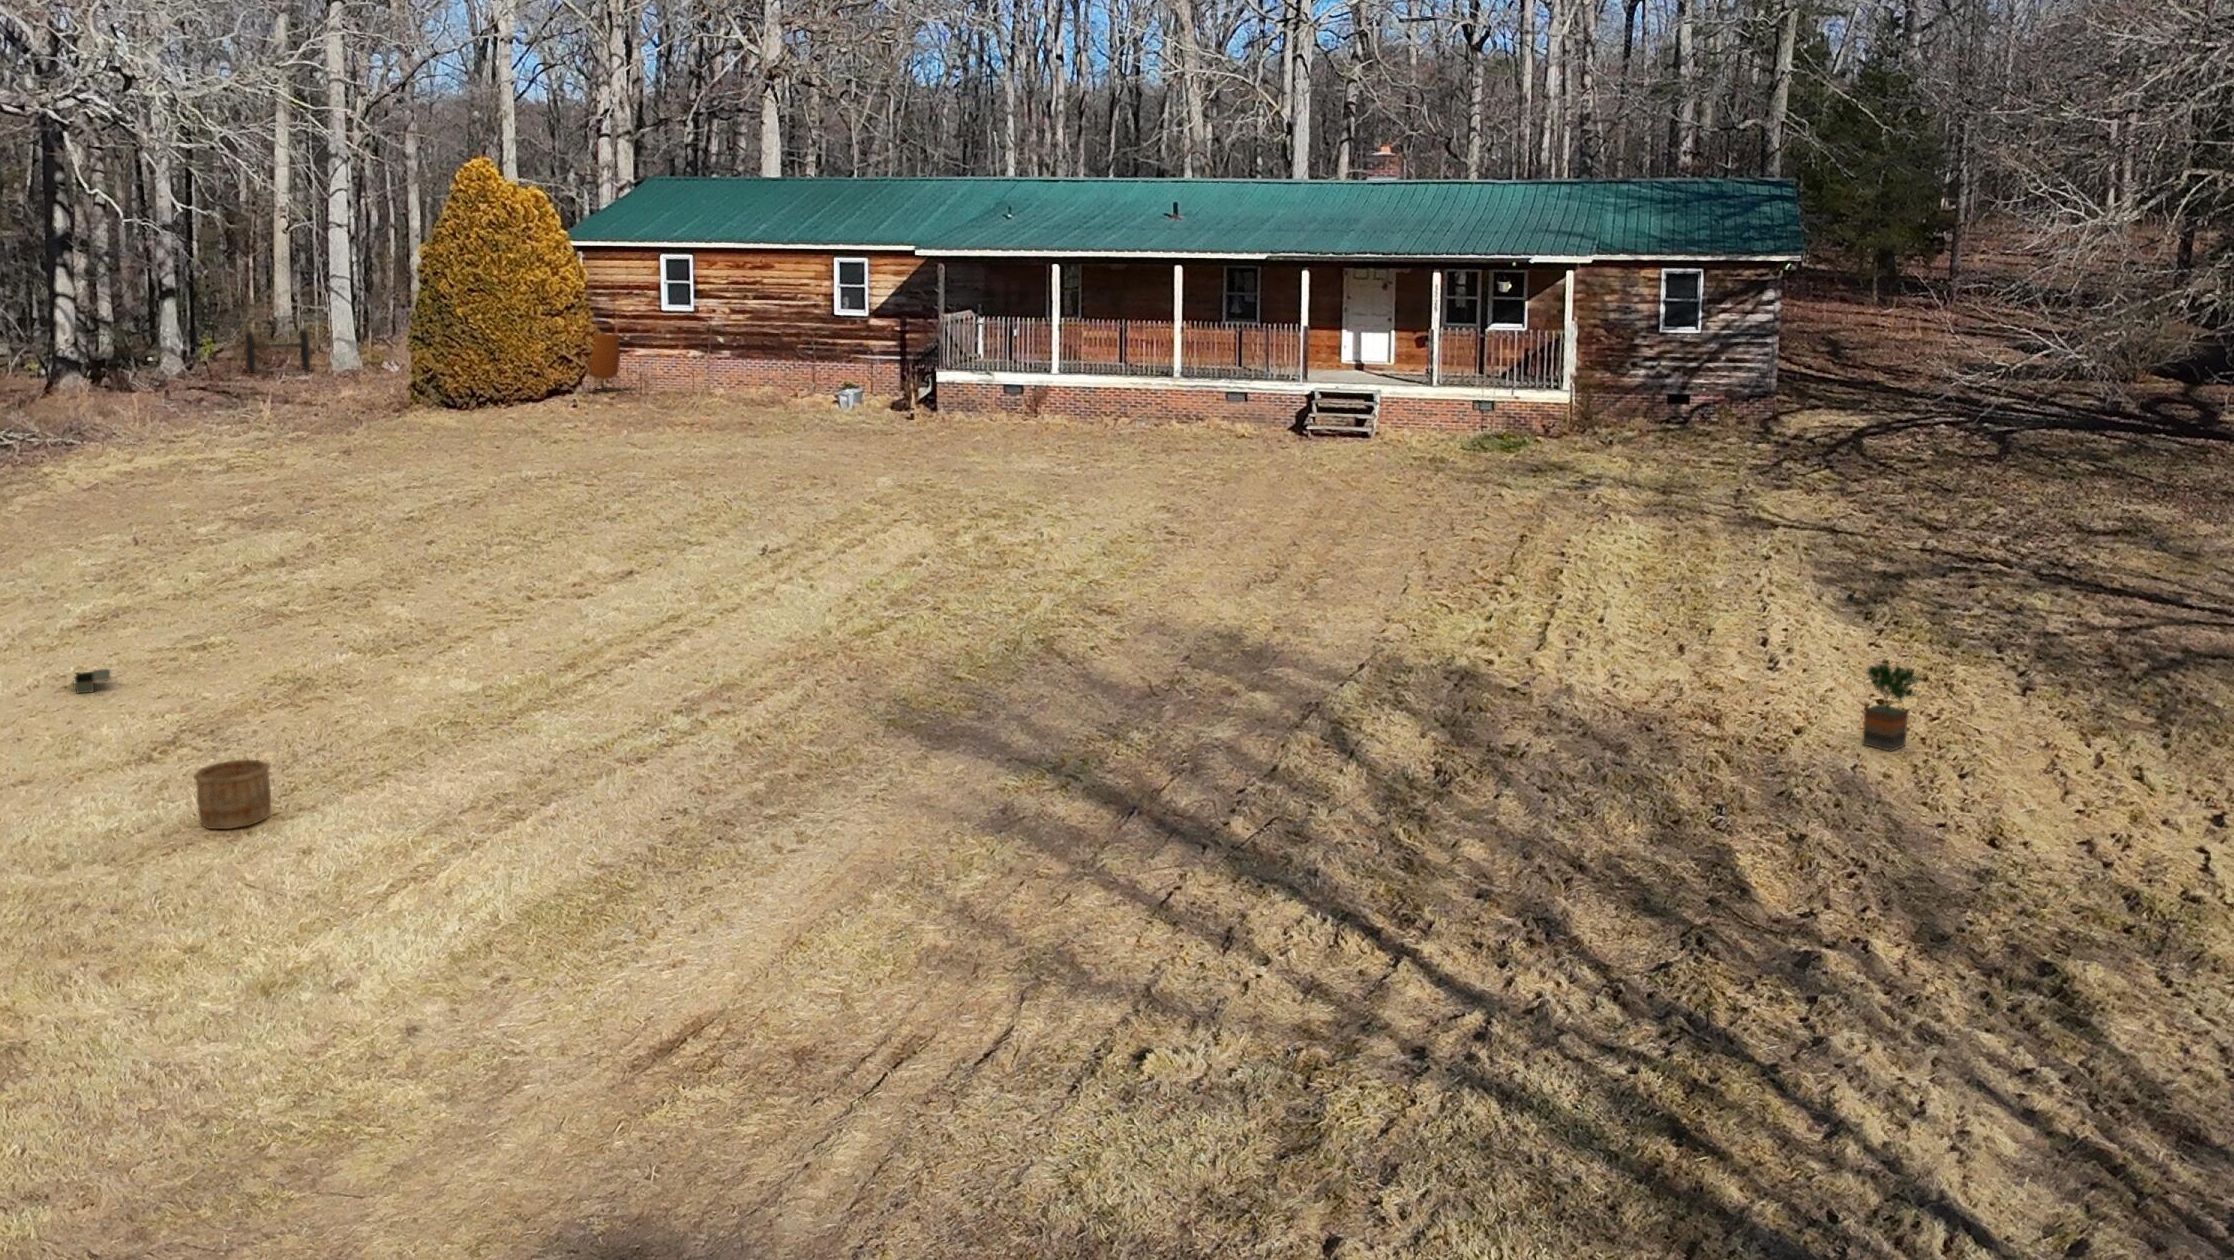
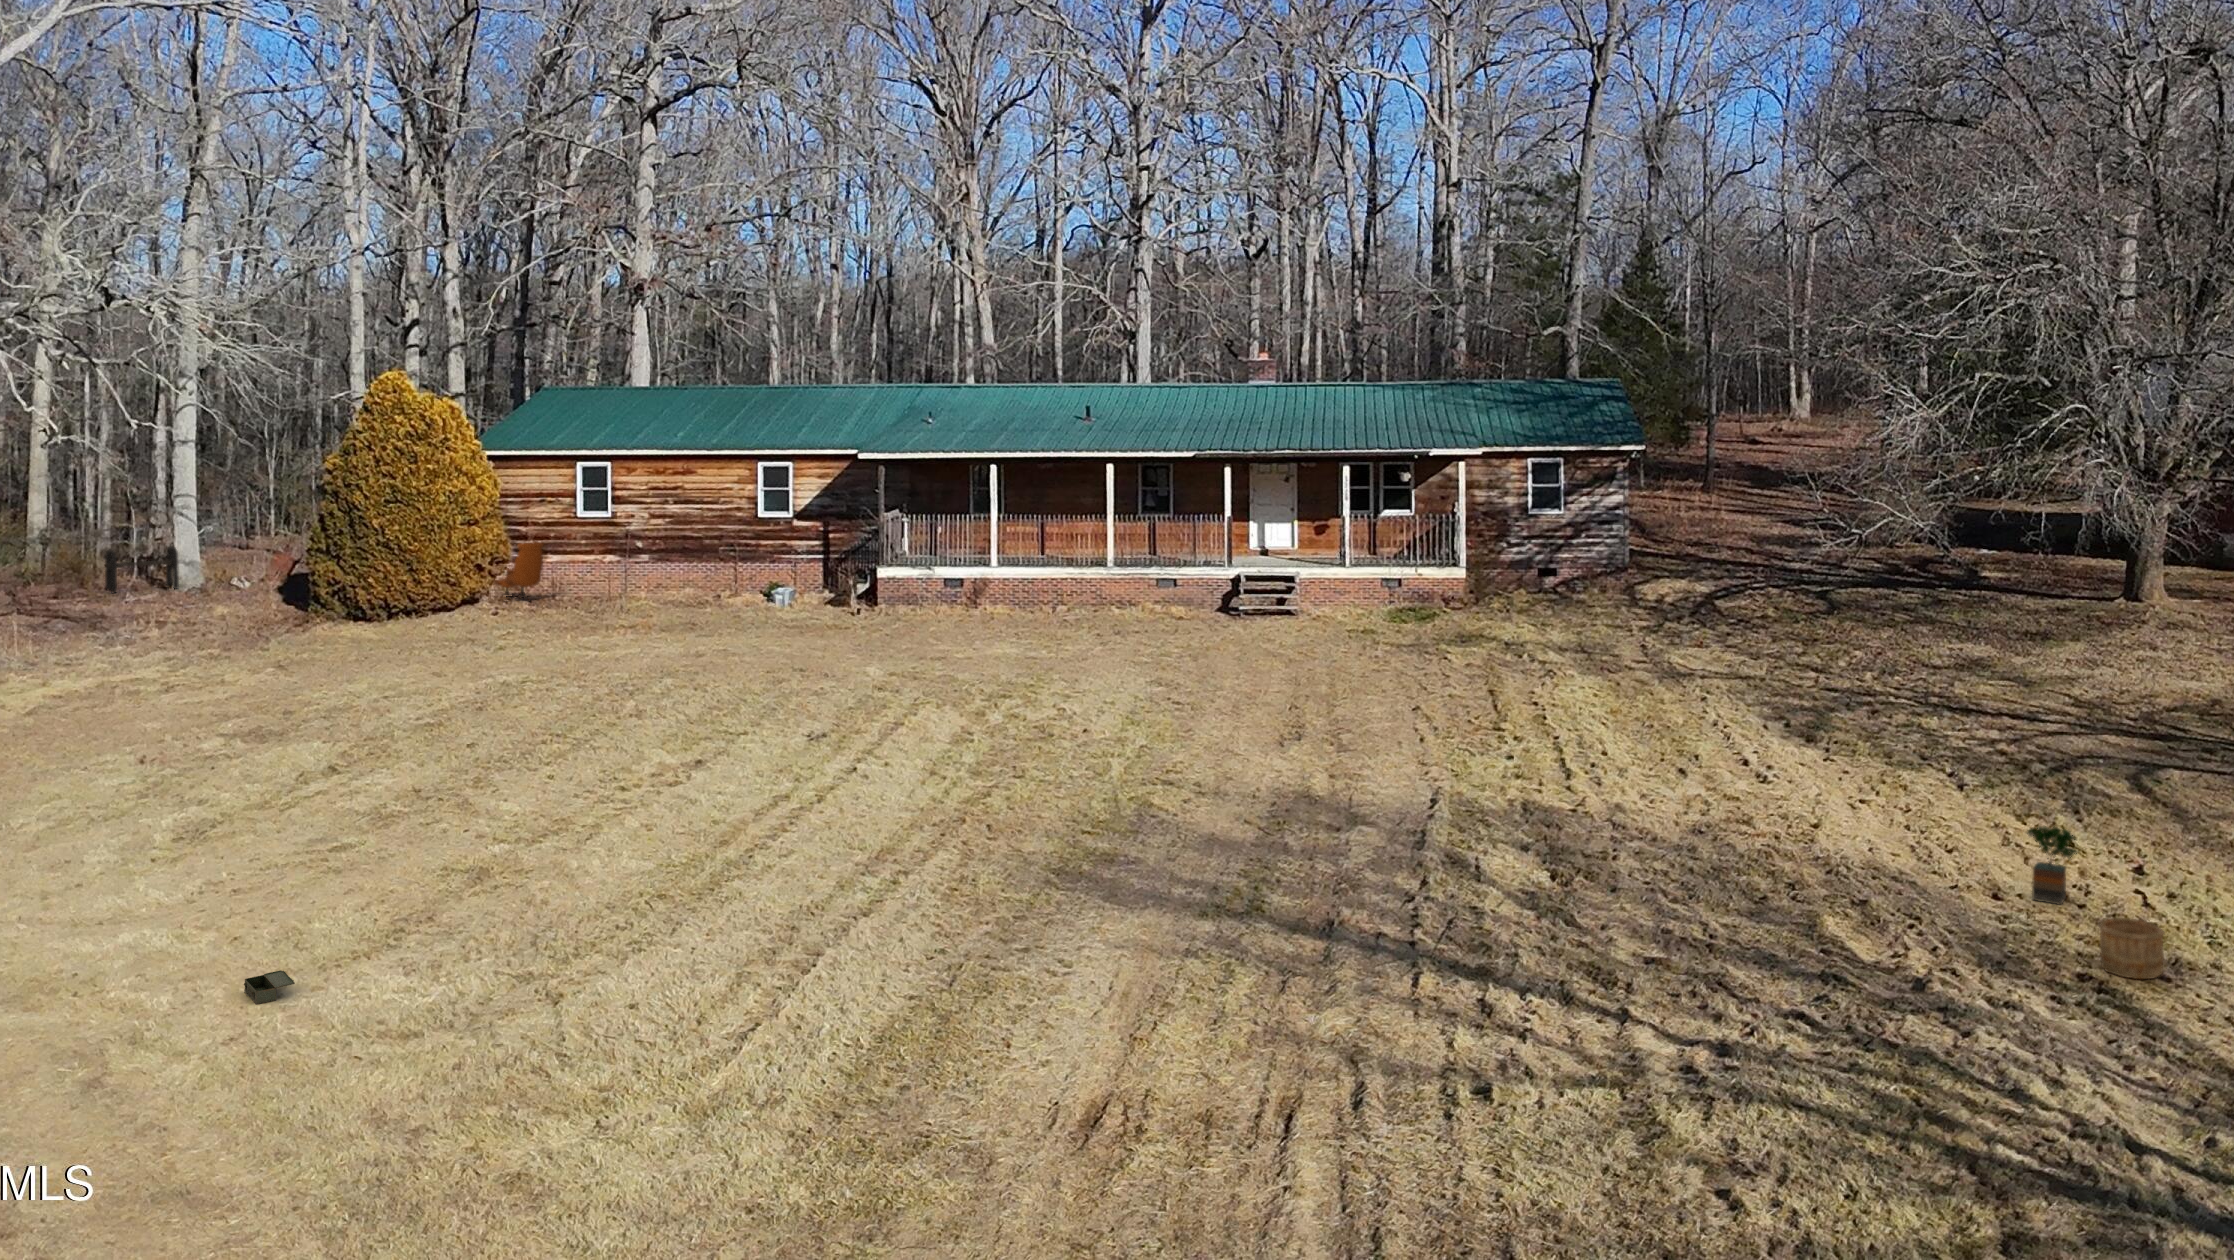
wooden bucket: present [194,760,271,829] -> present [2098,918,2164,979]

